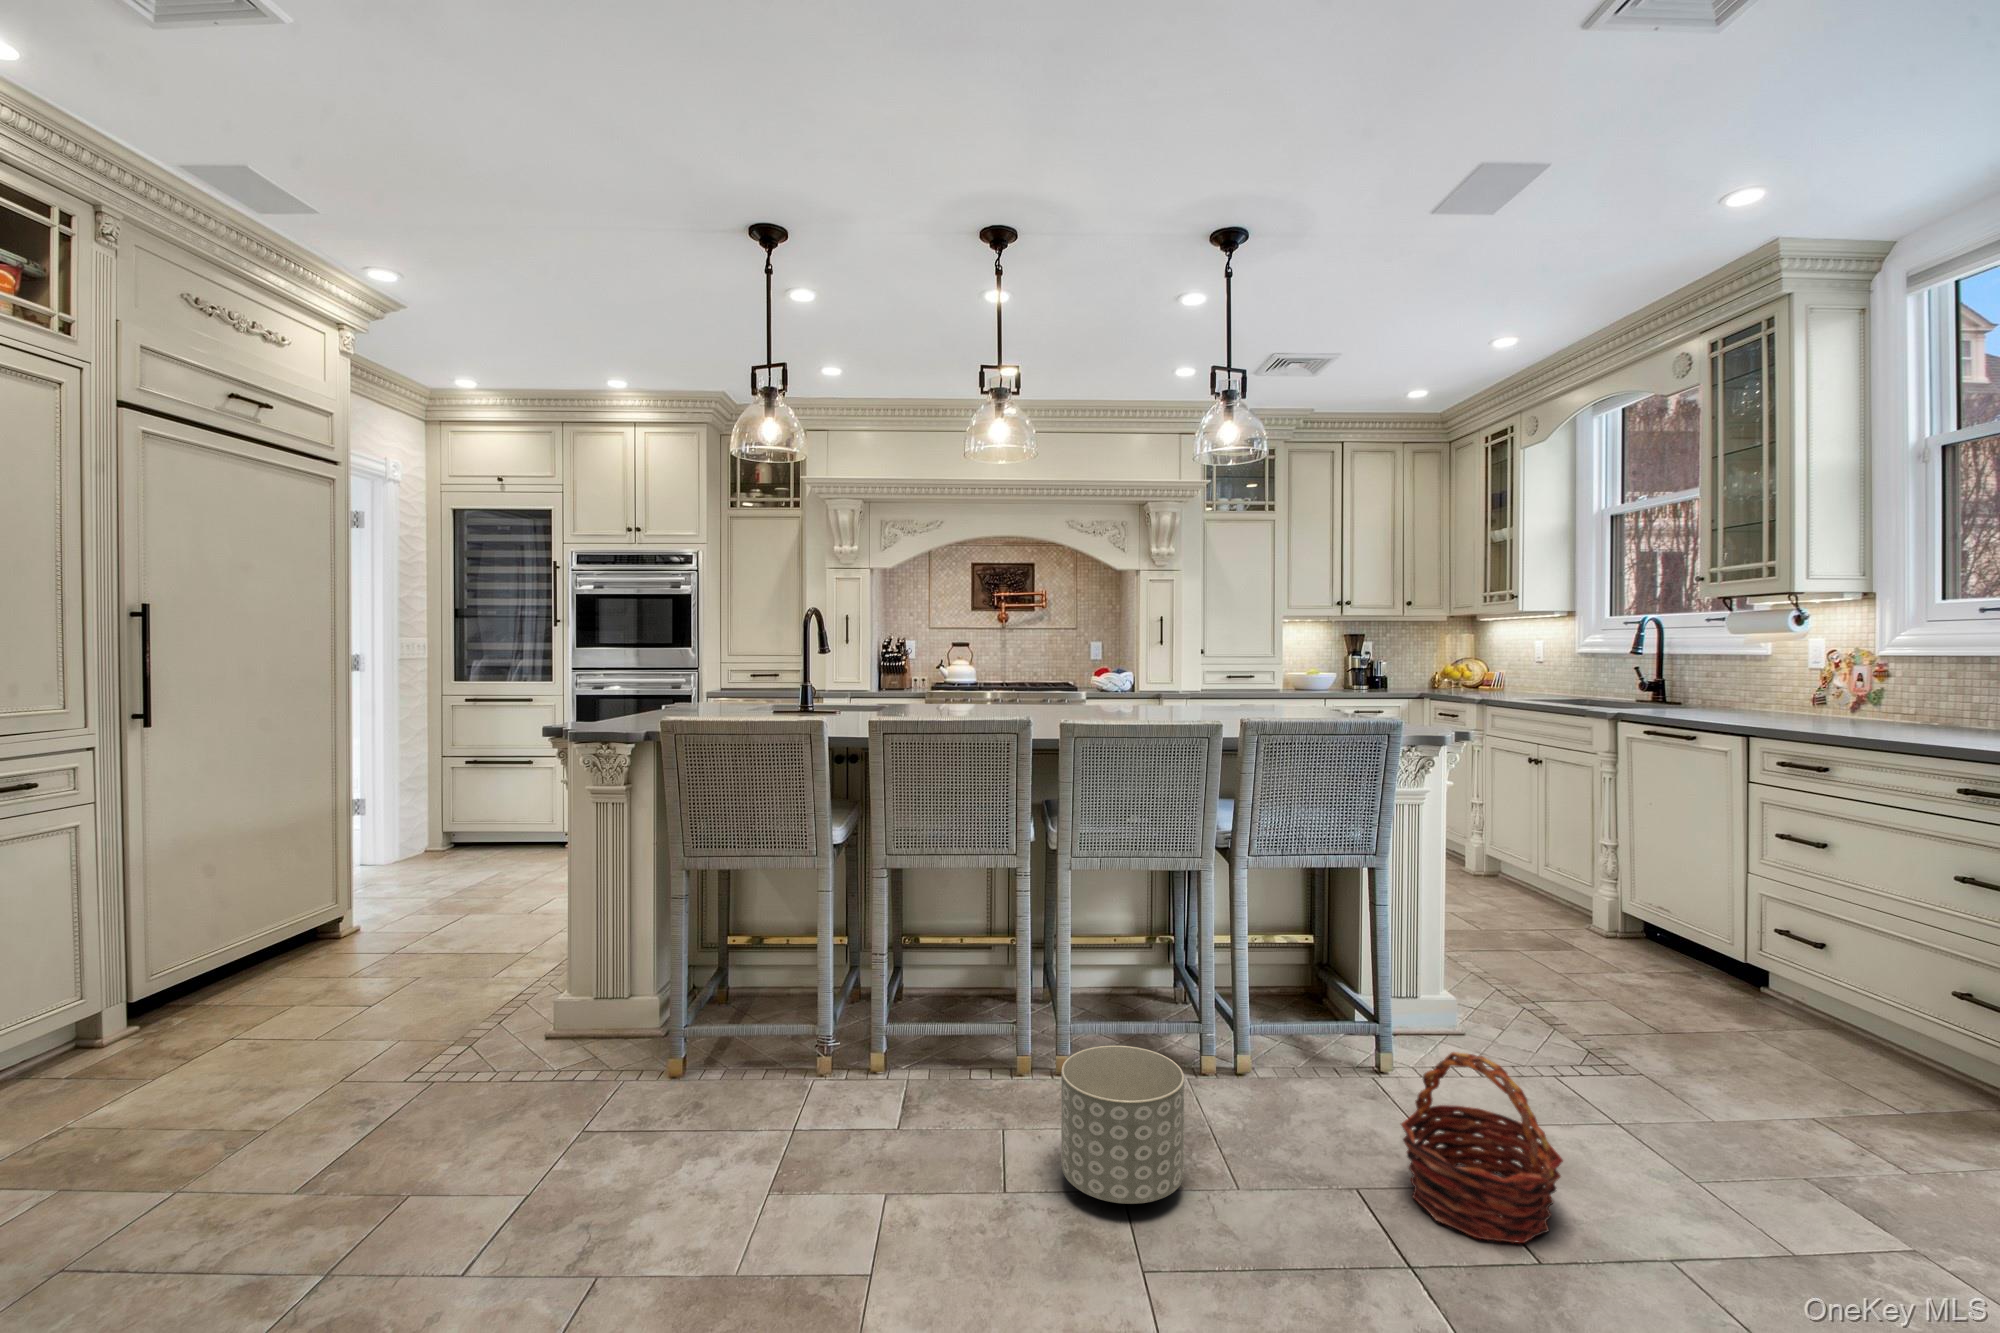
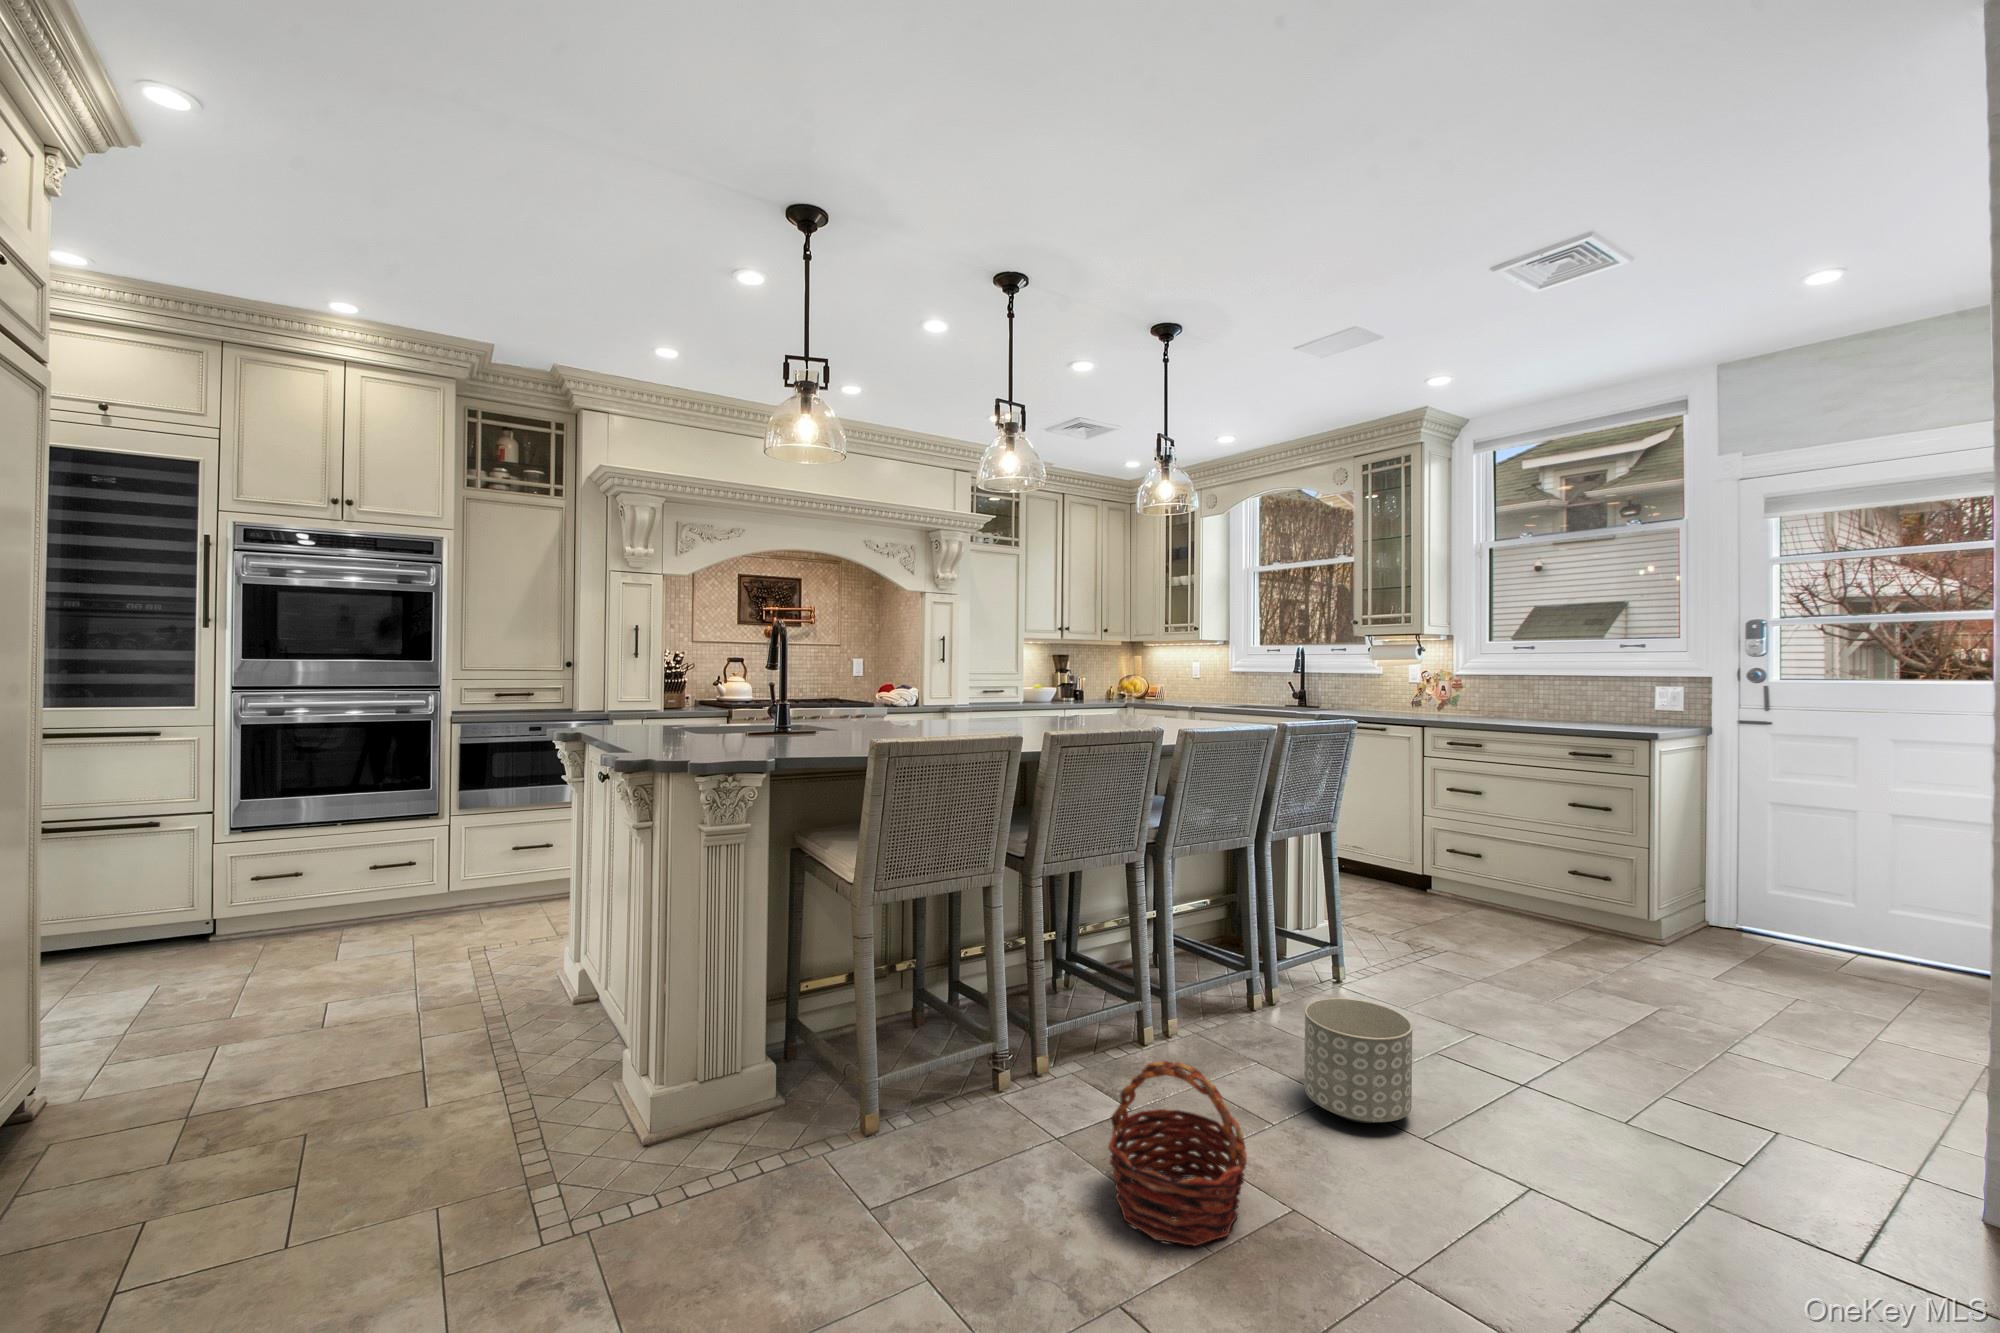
basket: present [1401,1052,1563,1243] -> present [1108,1061,1247,1246]

